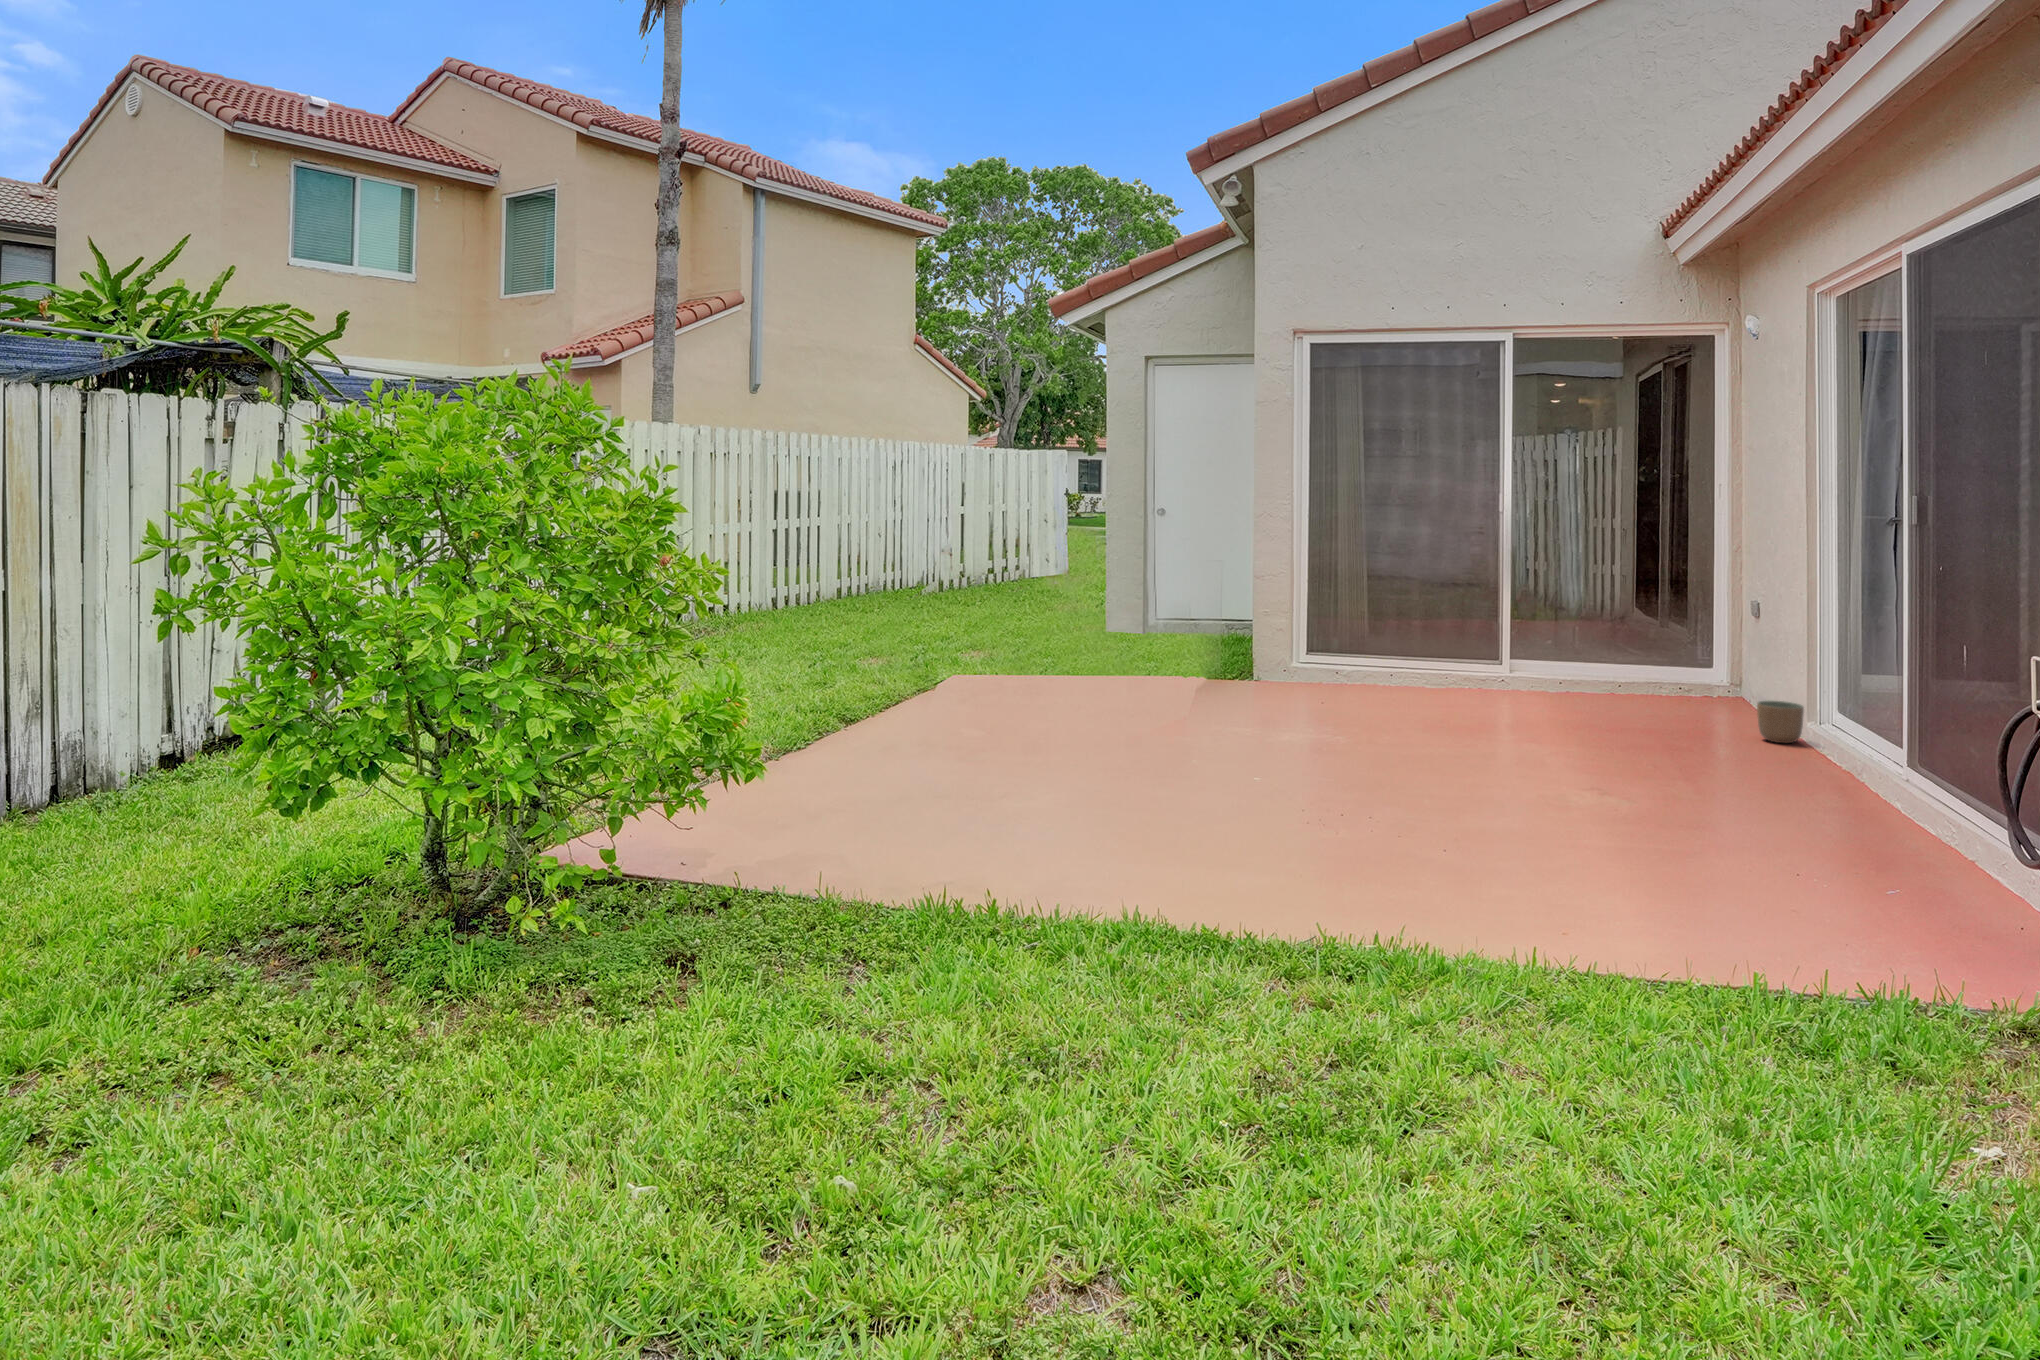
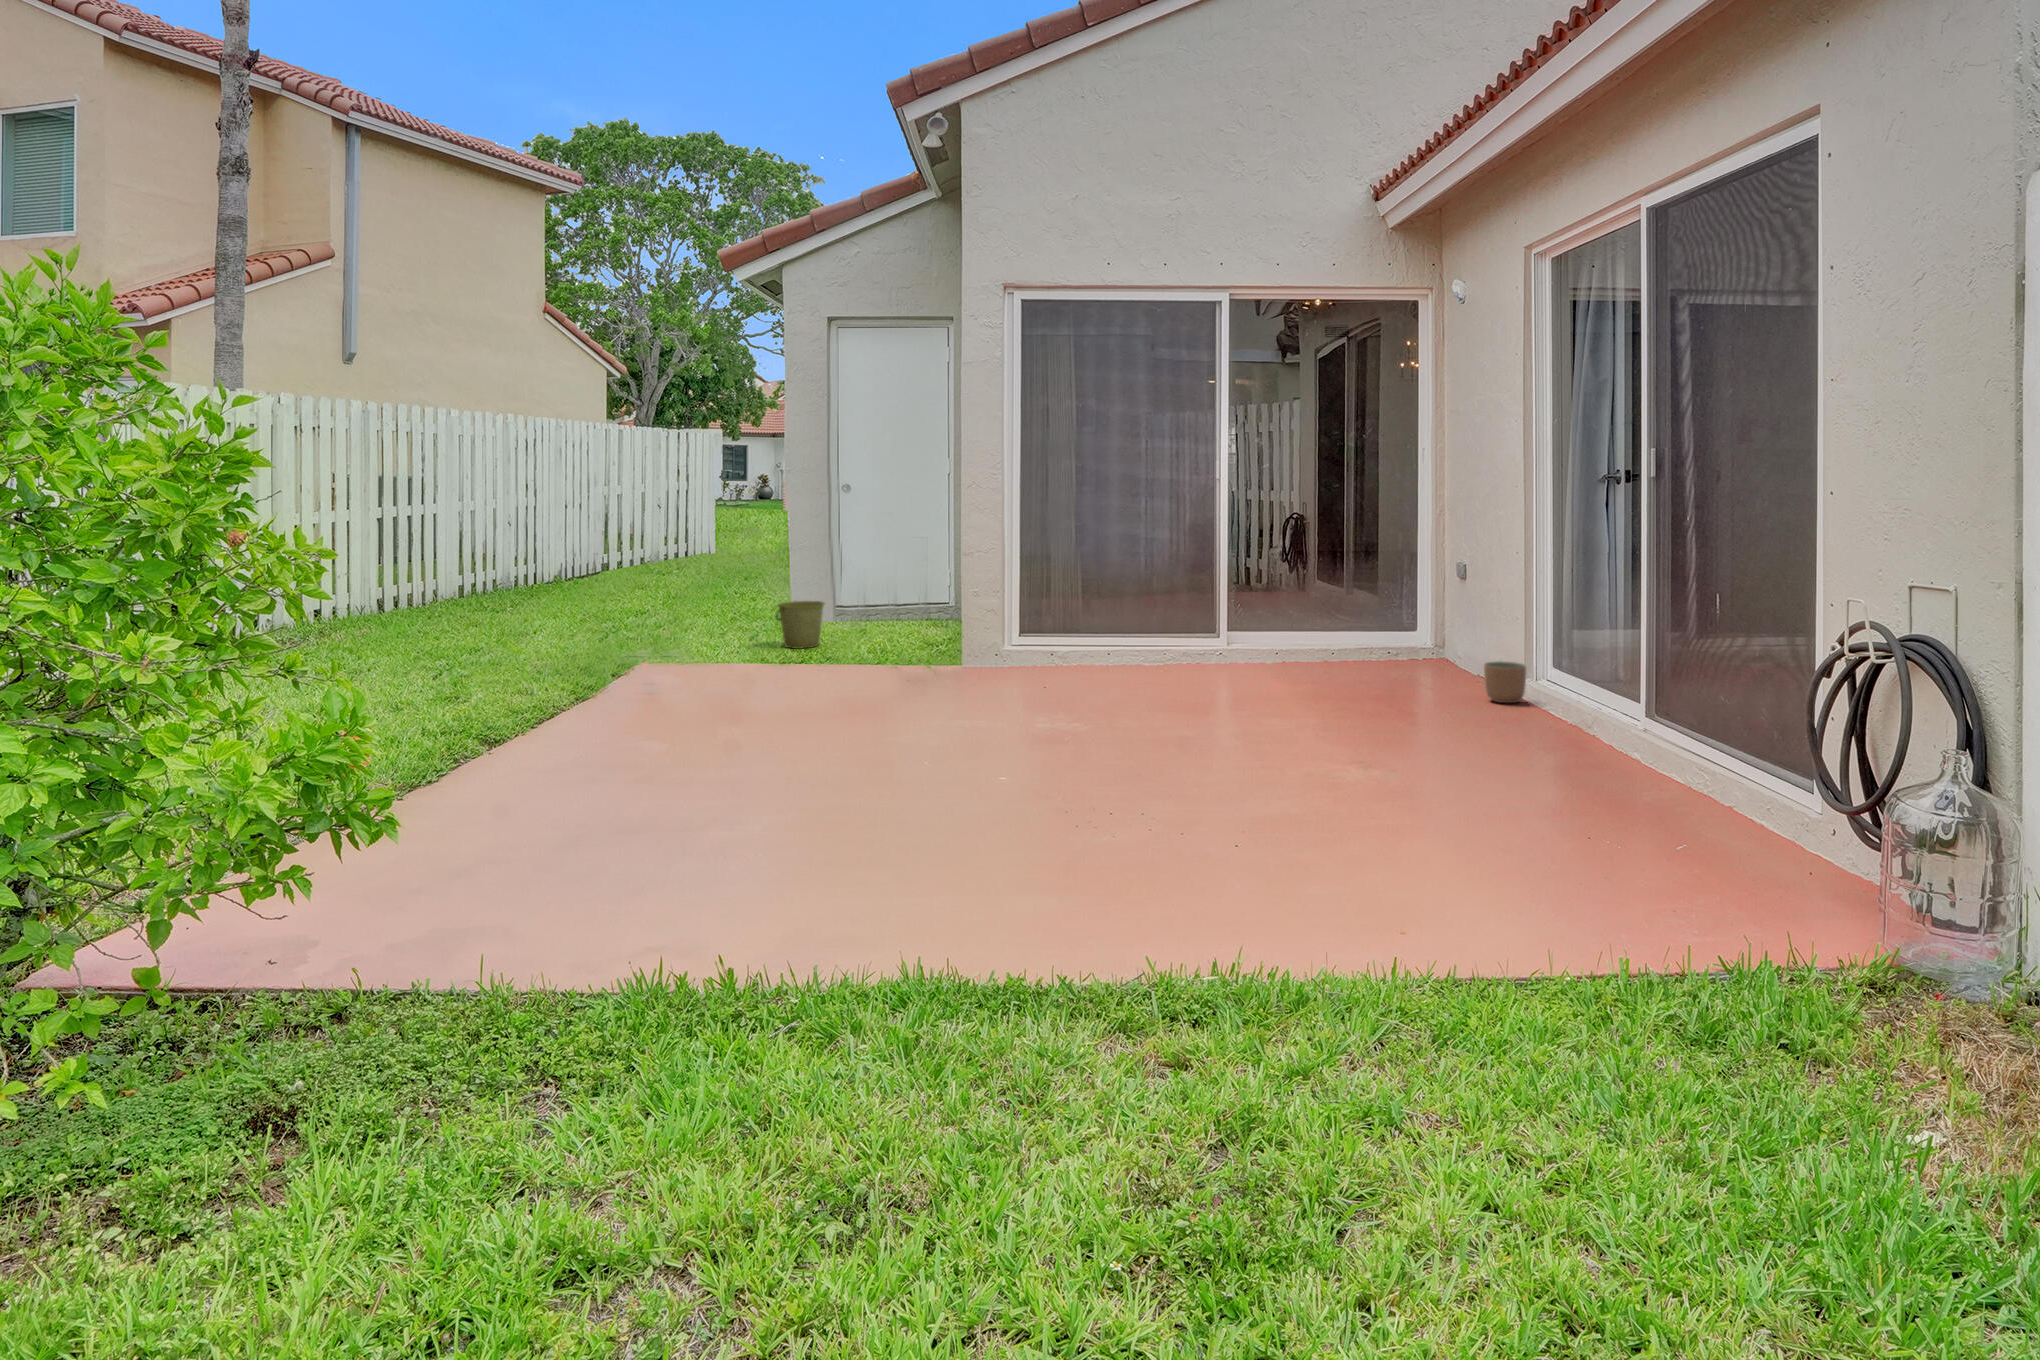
bucket: none [1085,610,1129,652] -> present [775,601,825,649]

